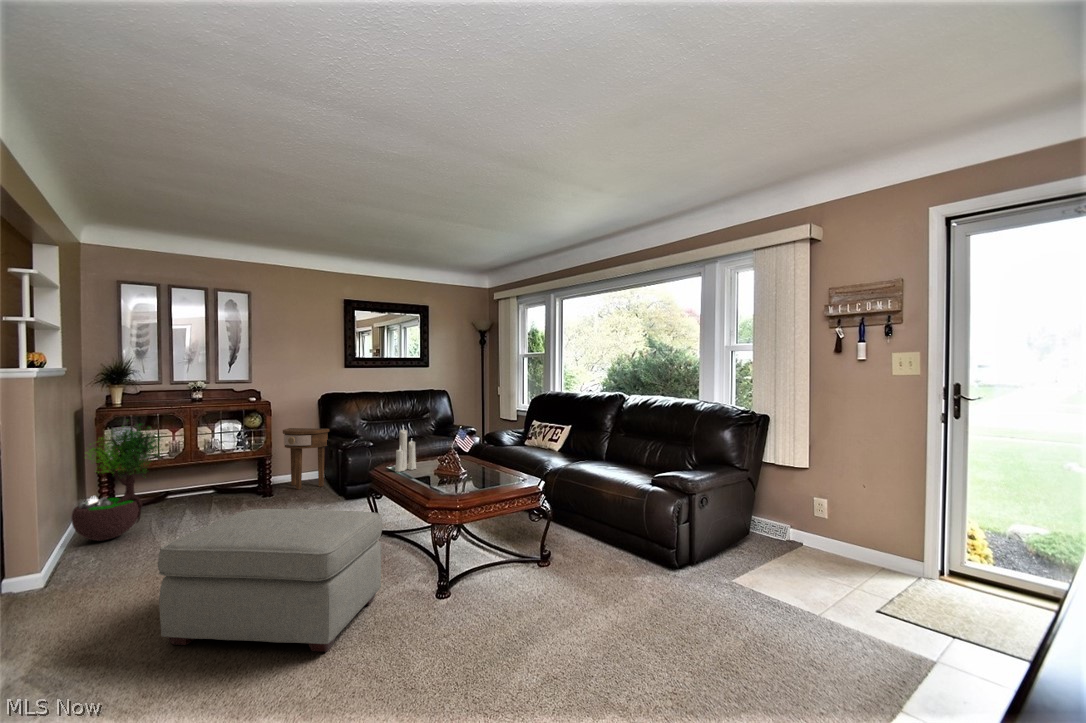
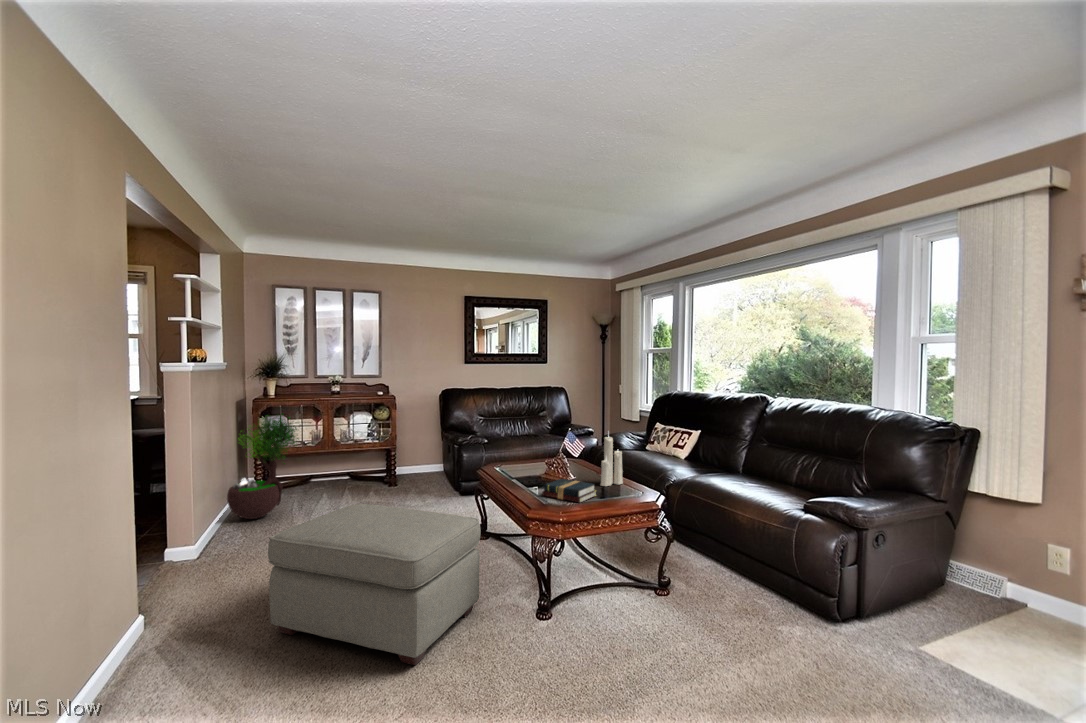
side table: present [283,428,329,489] -> none [407,422,449,483]
candle: present [395,430,416,472] -> present [600,436,623,486]
hardback book: none [438,472,487,492] -> present [542,479,596,503]

